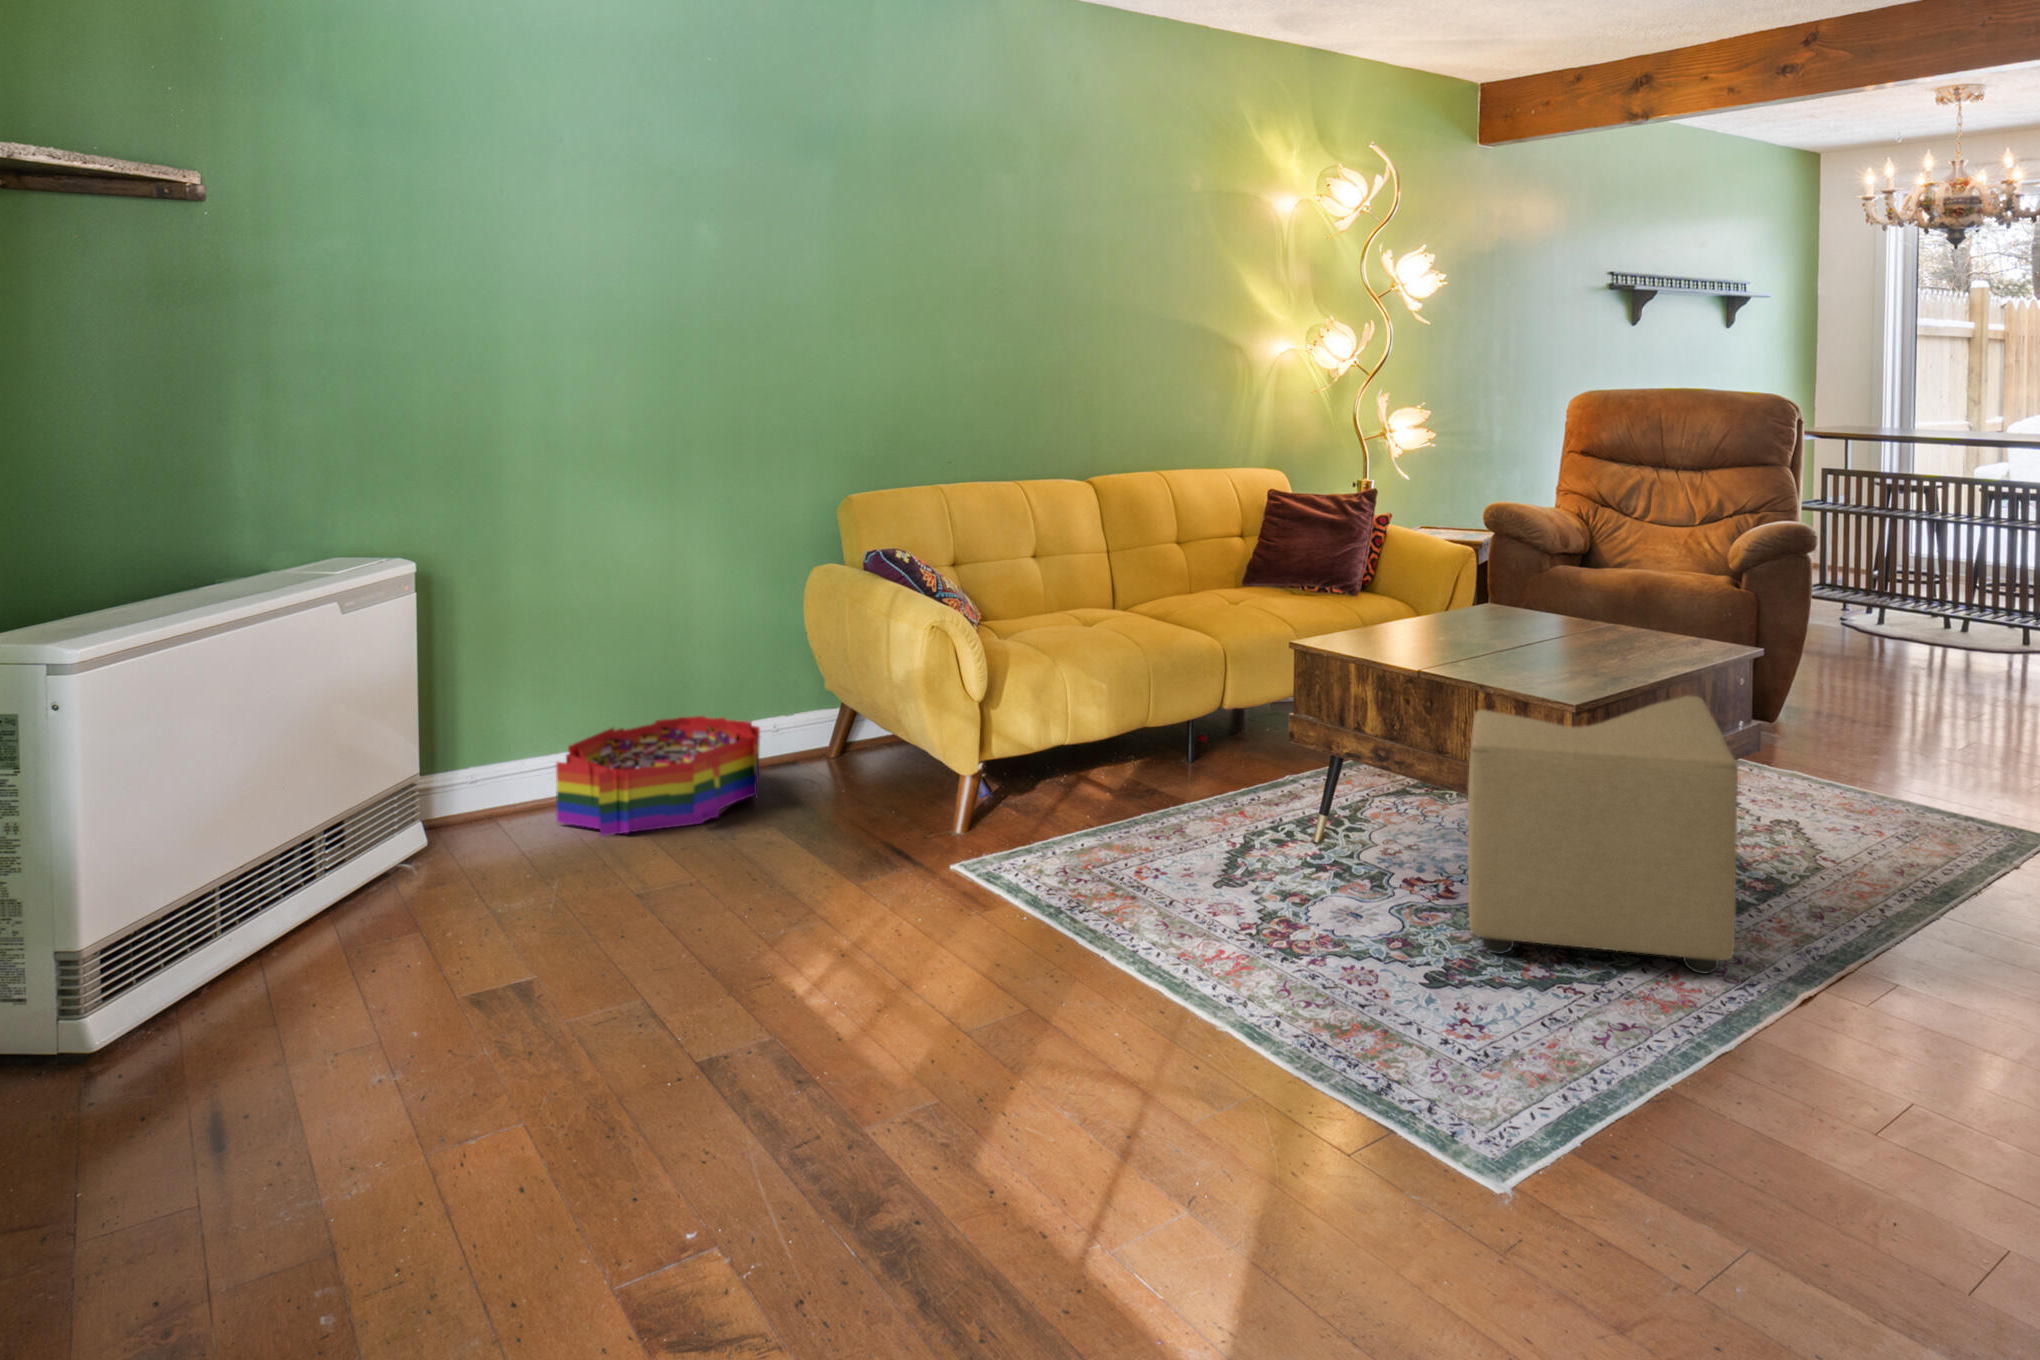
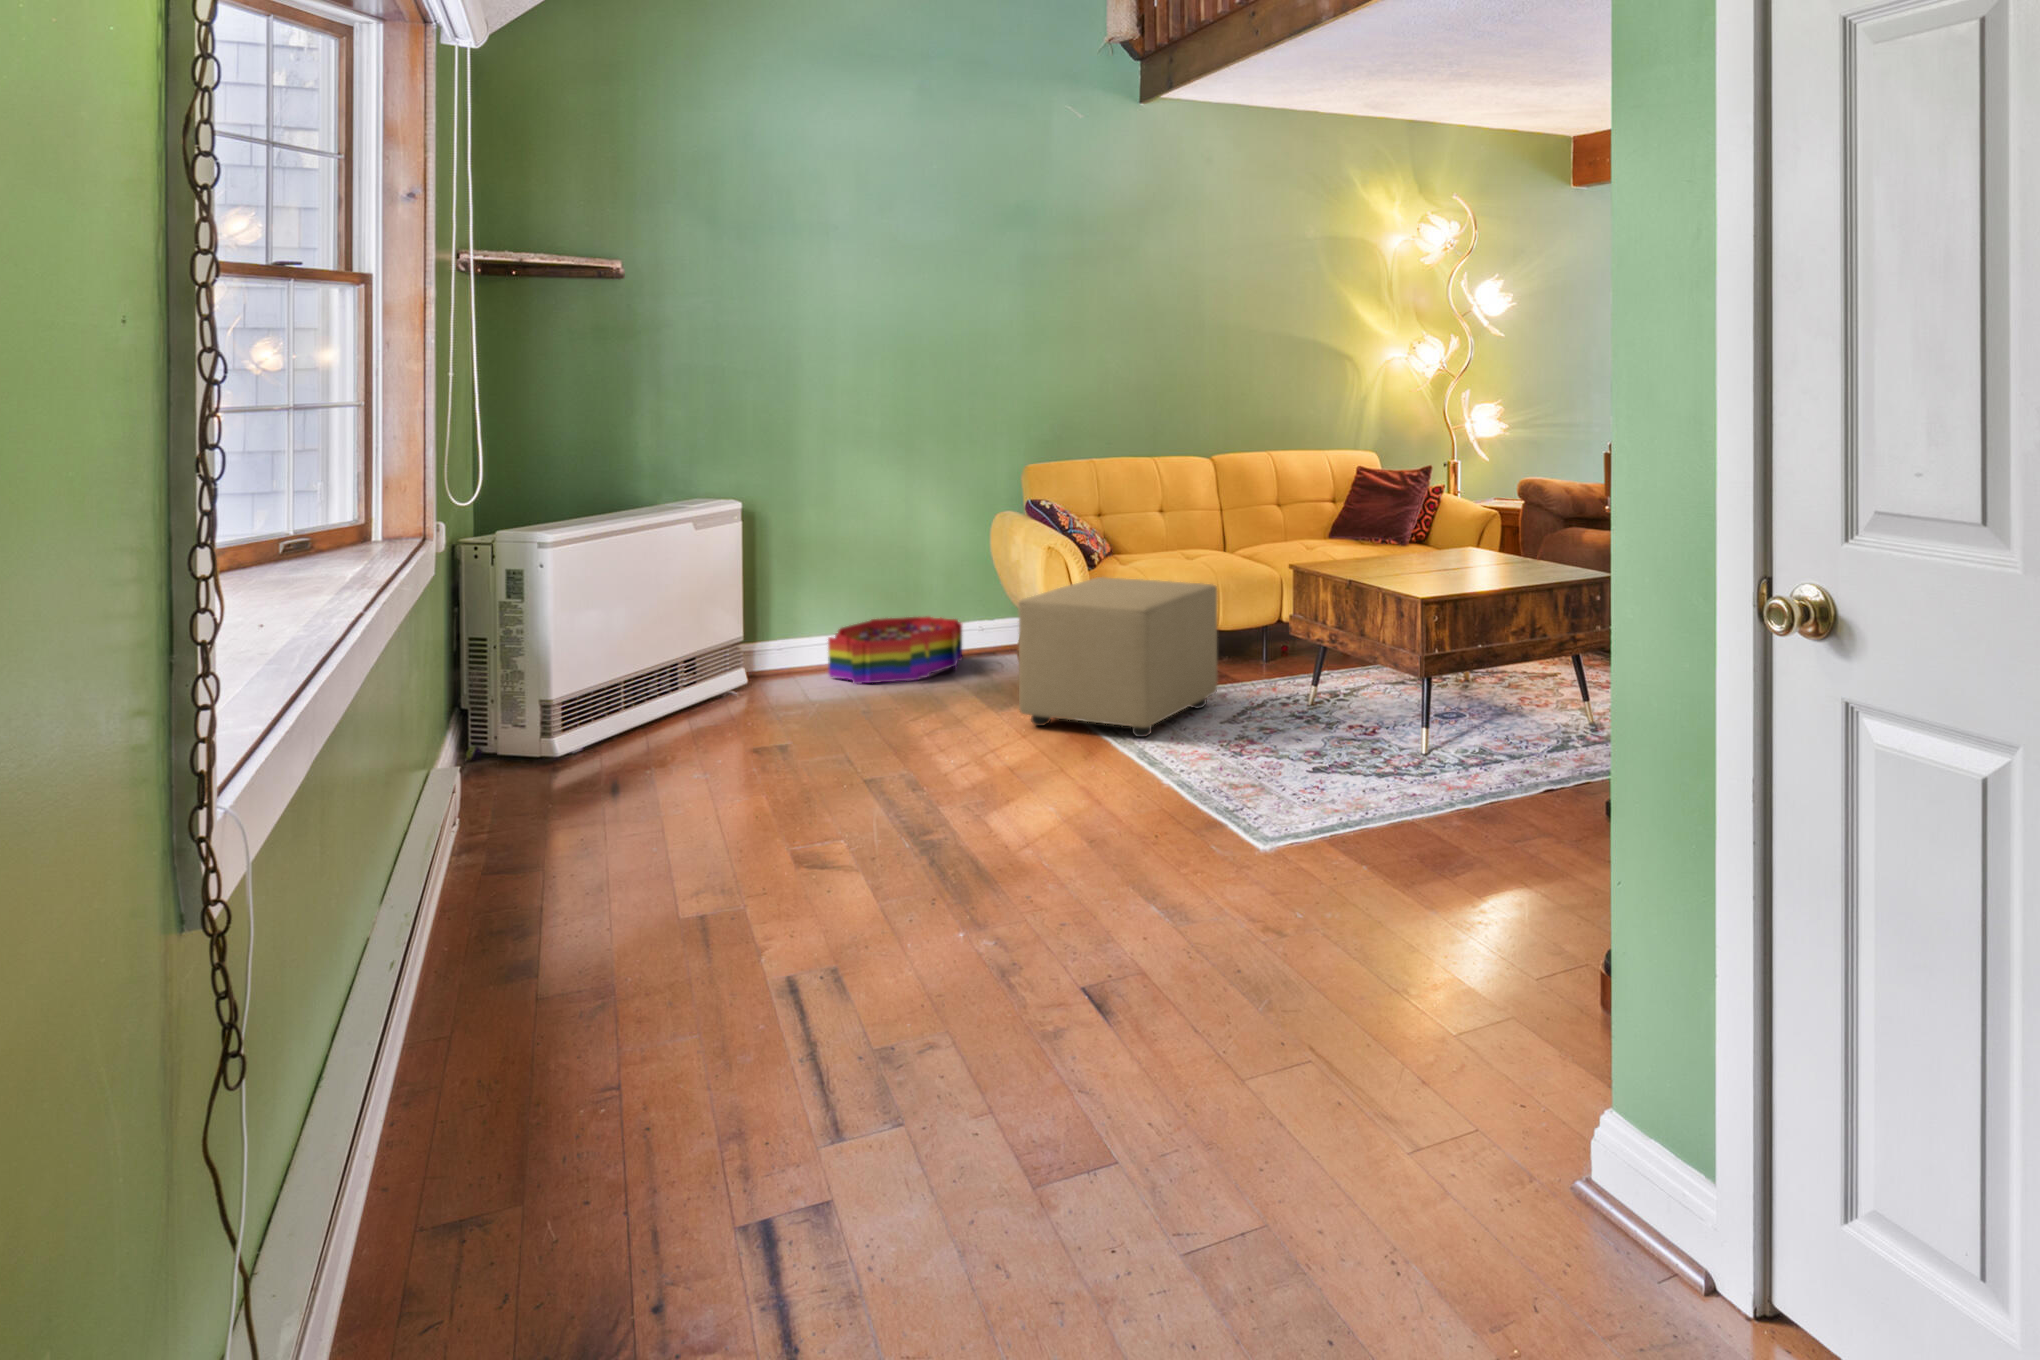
ottoman: present [1468,696,1738,974] -> present [1018,577,1217,737]

